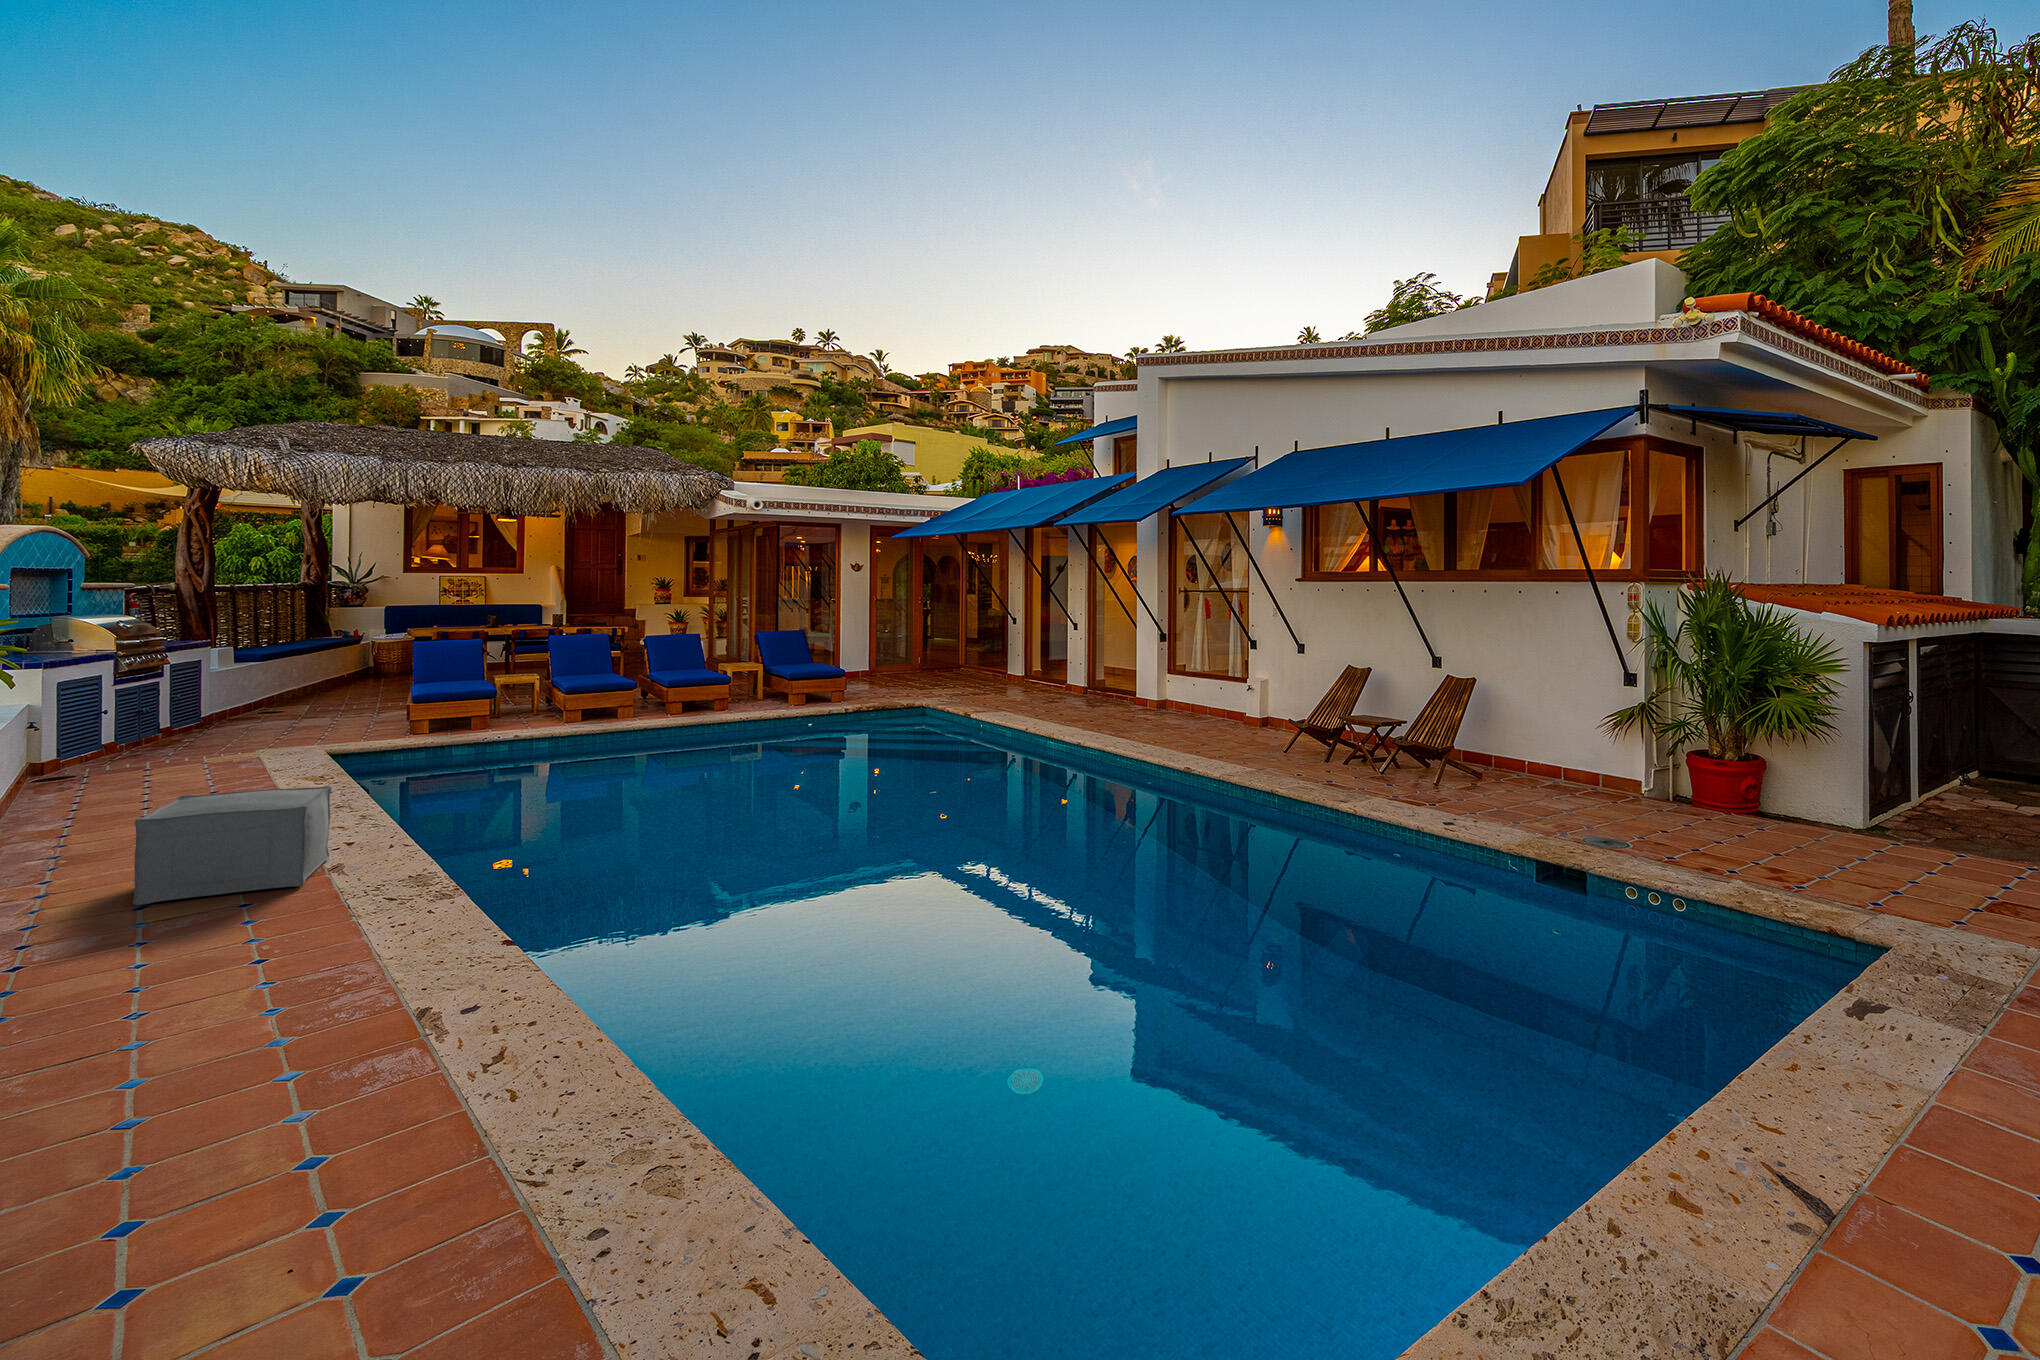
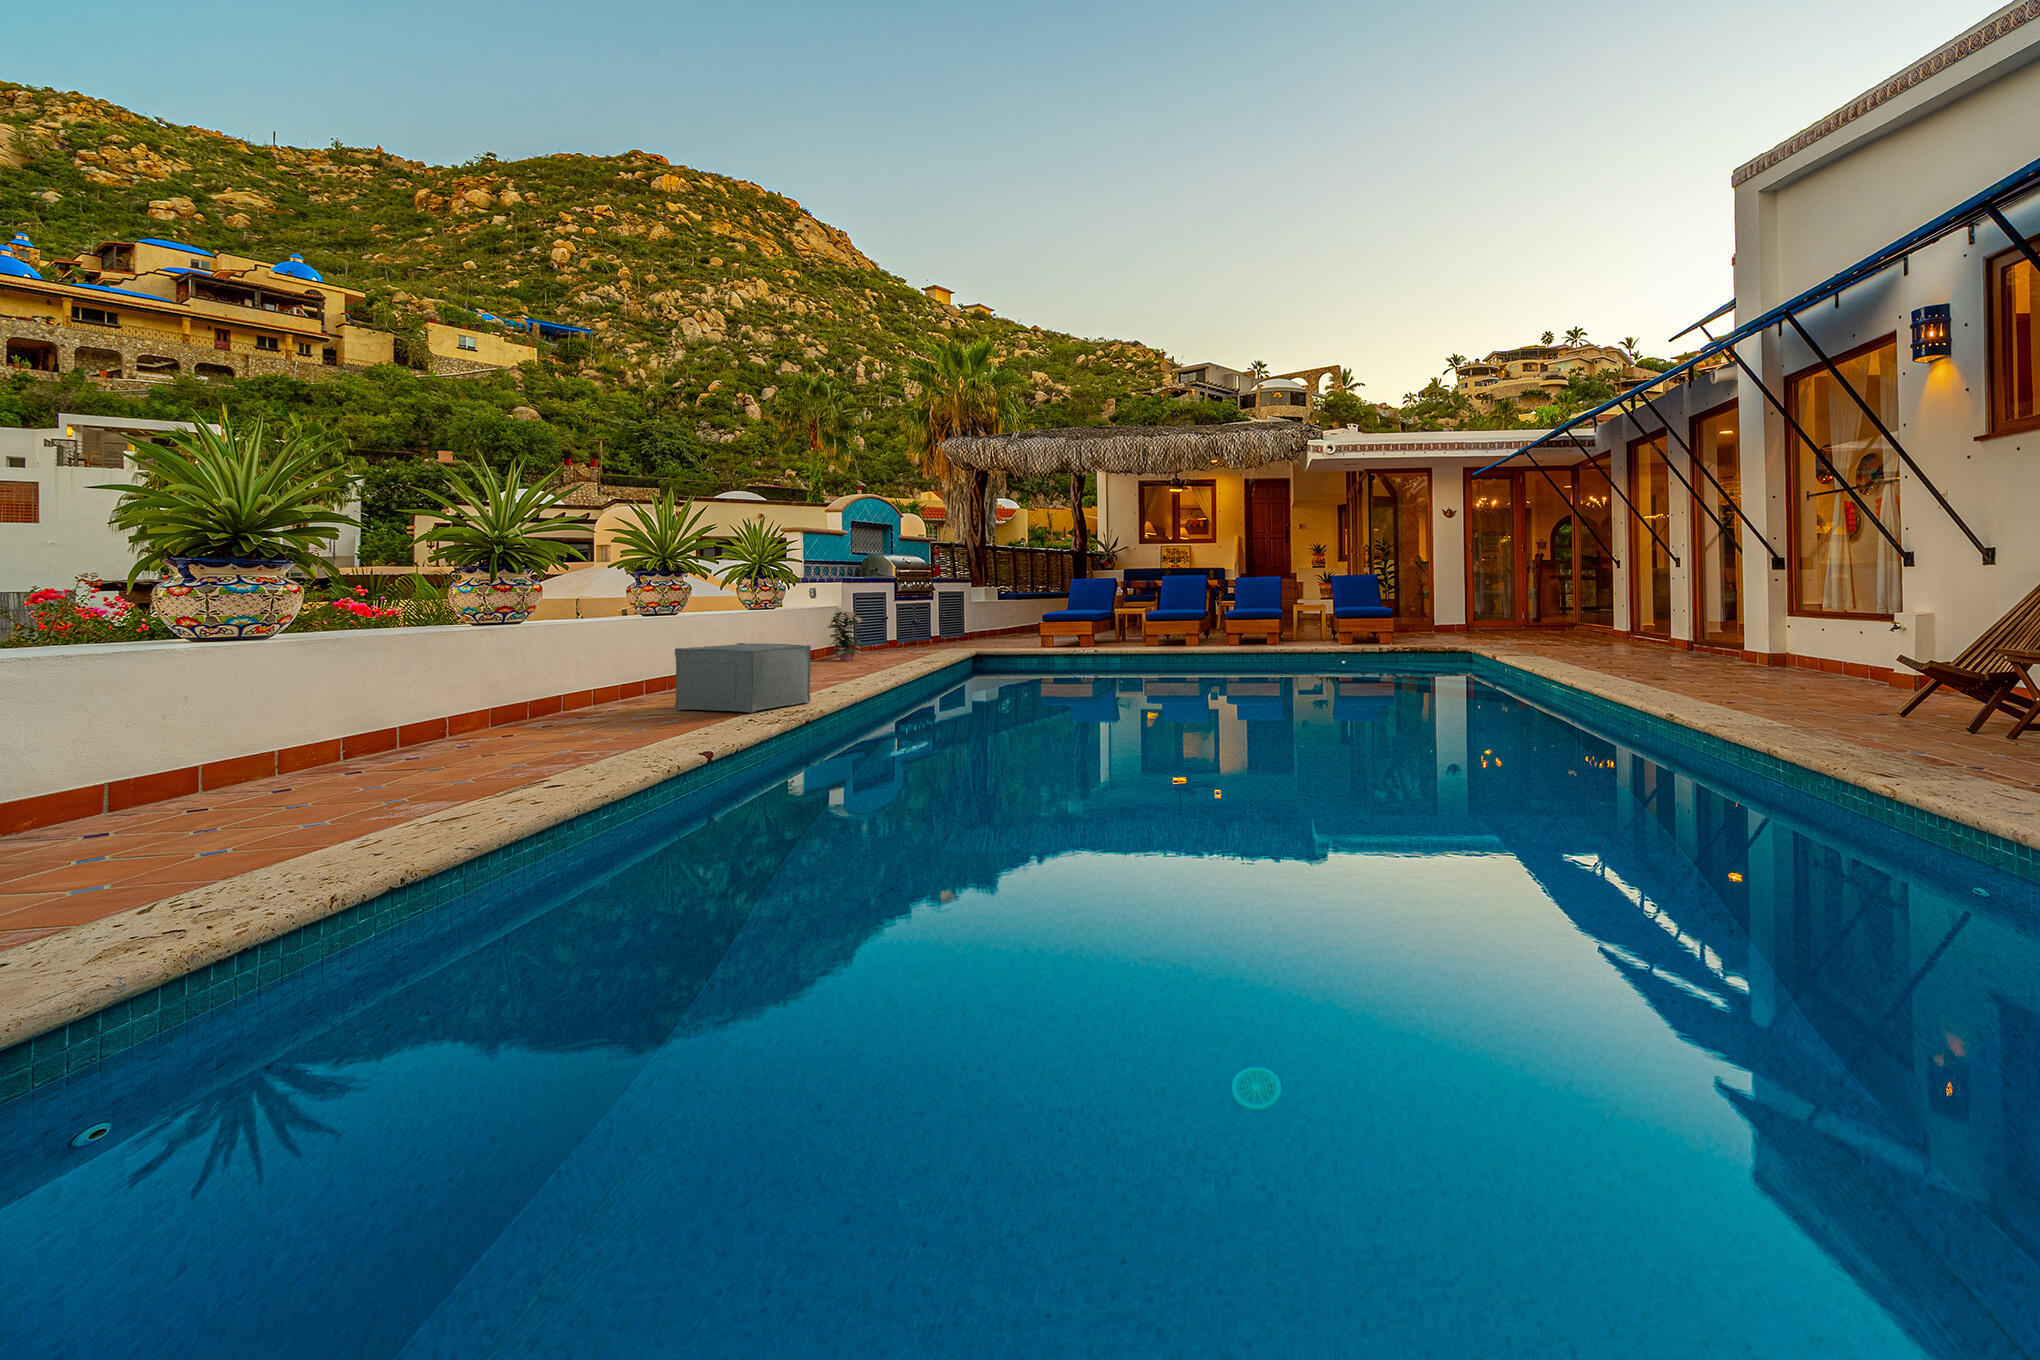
decorative plant: none [34,714,119,790] -> present [827,612,862,661]

